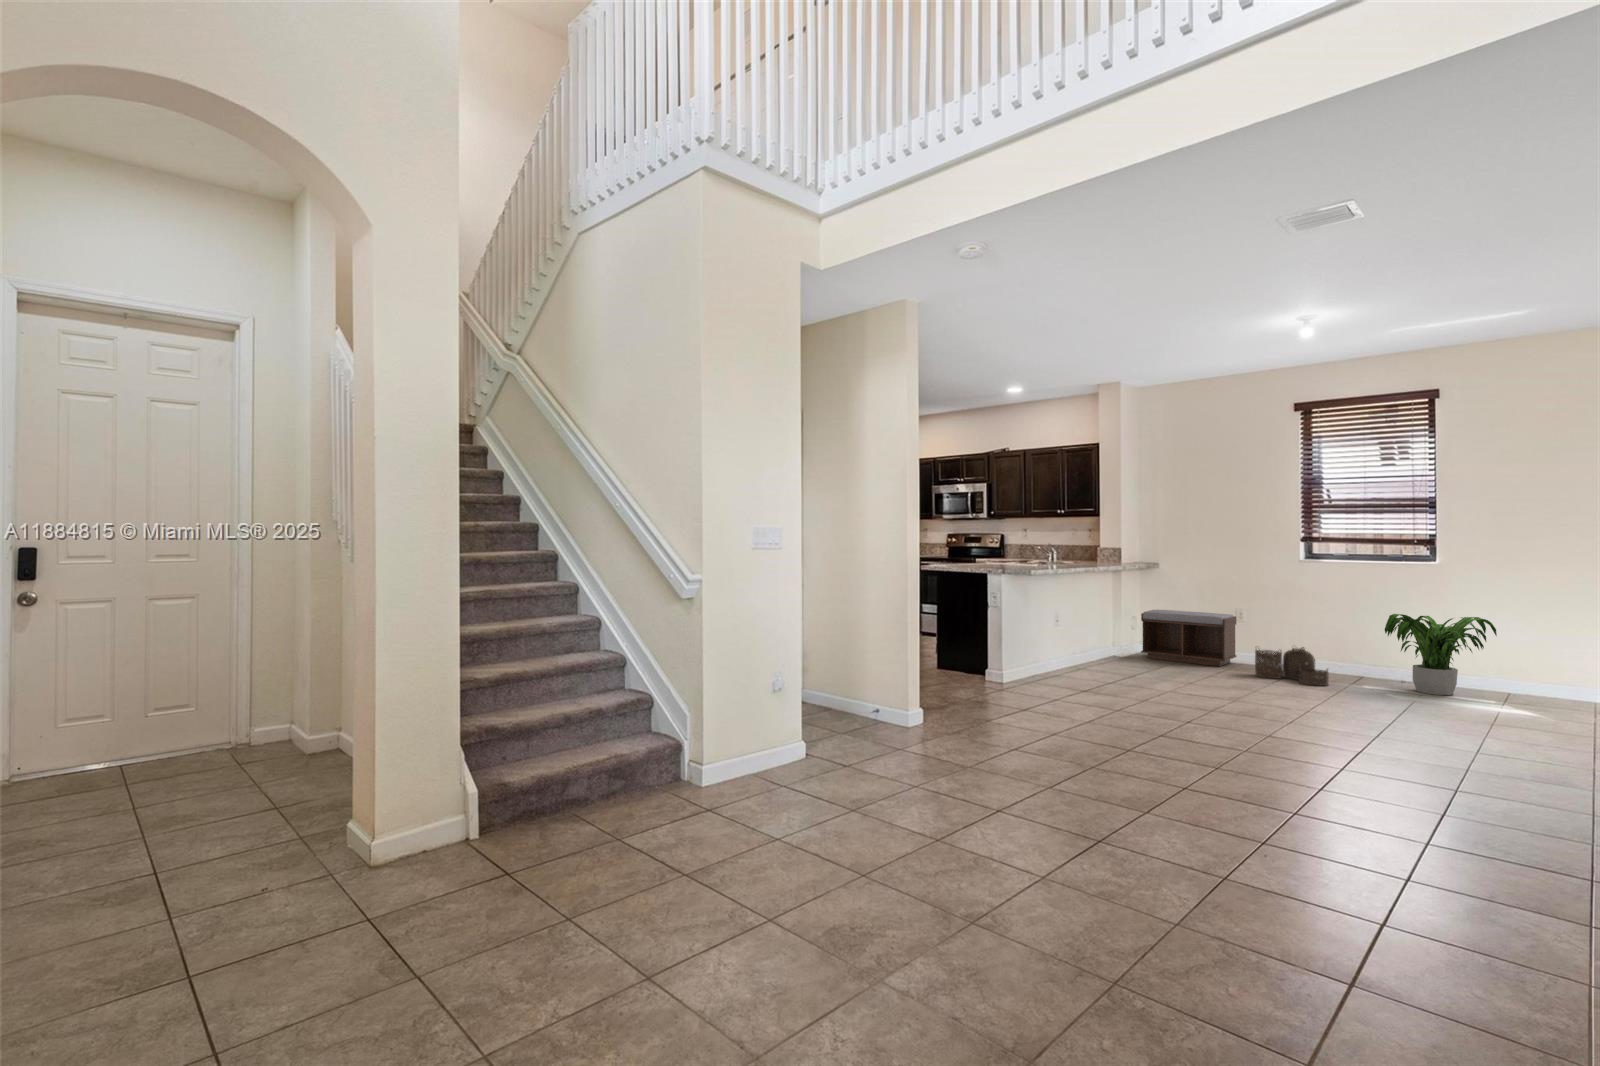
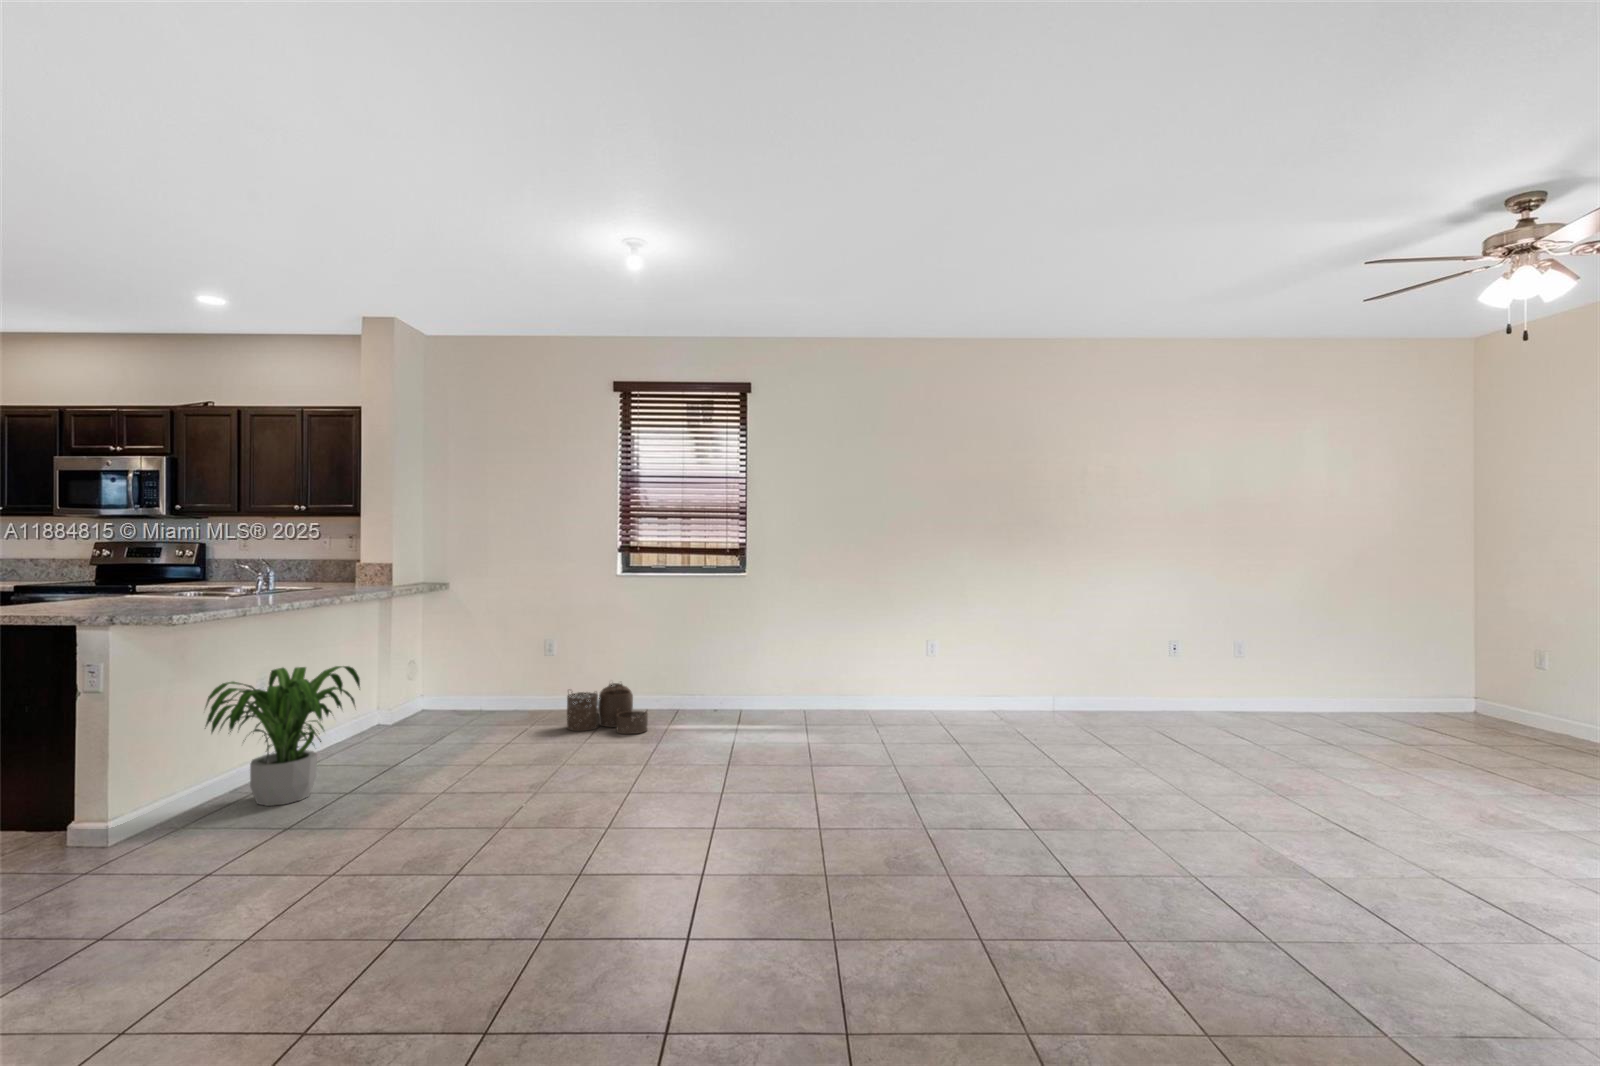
bench: present [1141,610,1236,666] -> none [422,647,547,720]
potted plant: present [1385,614,1497,695] -> present [206,666,360,806]

